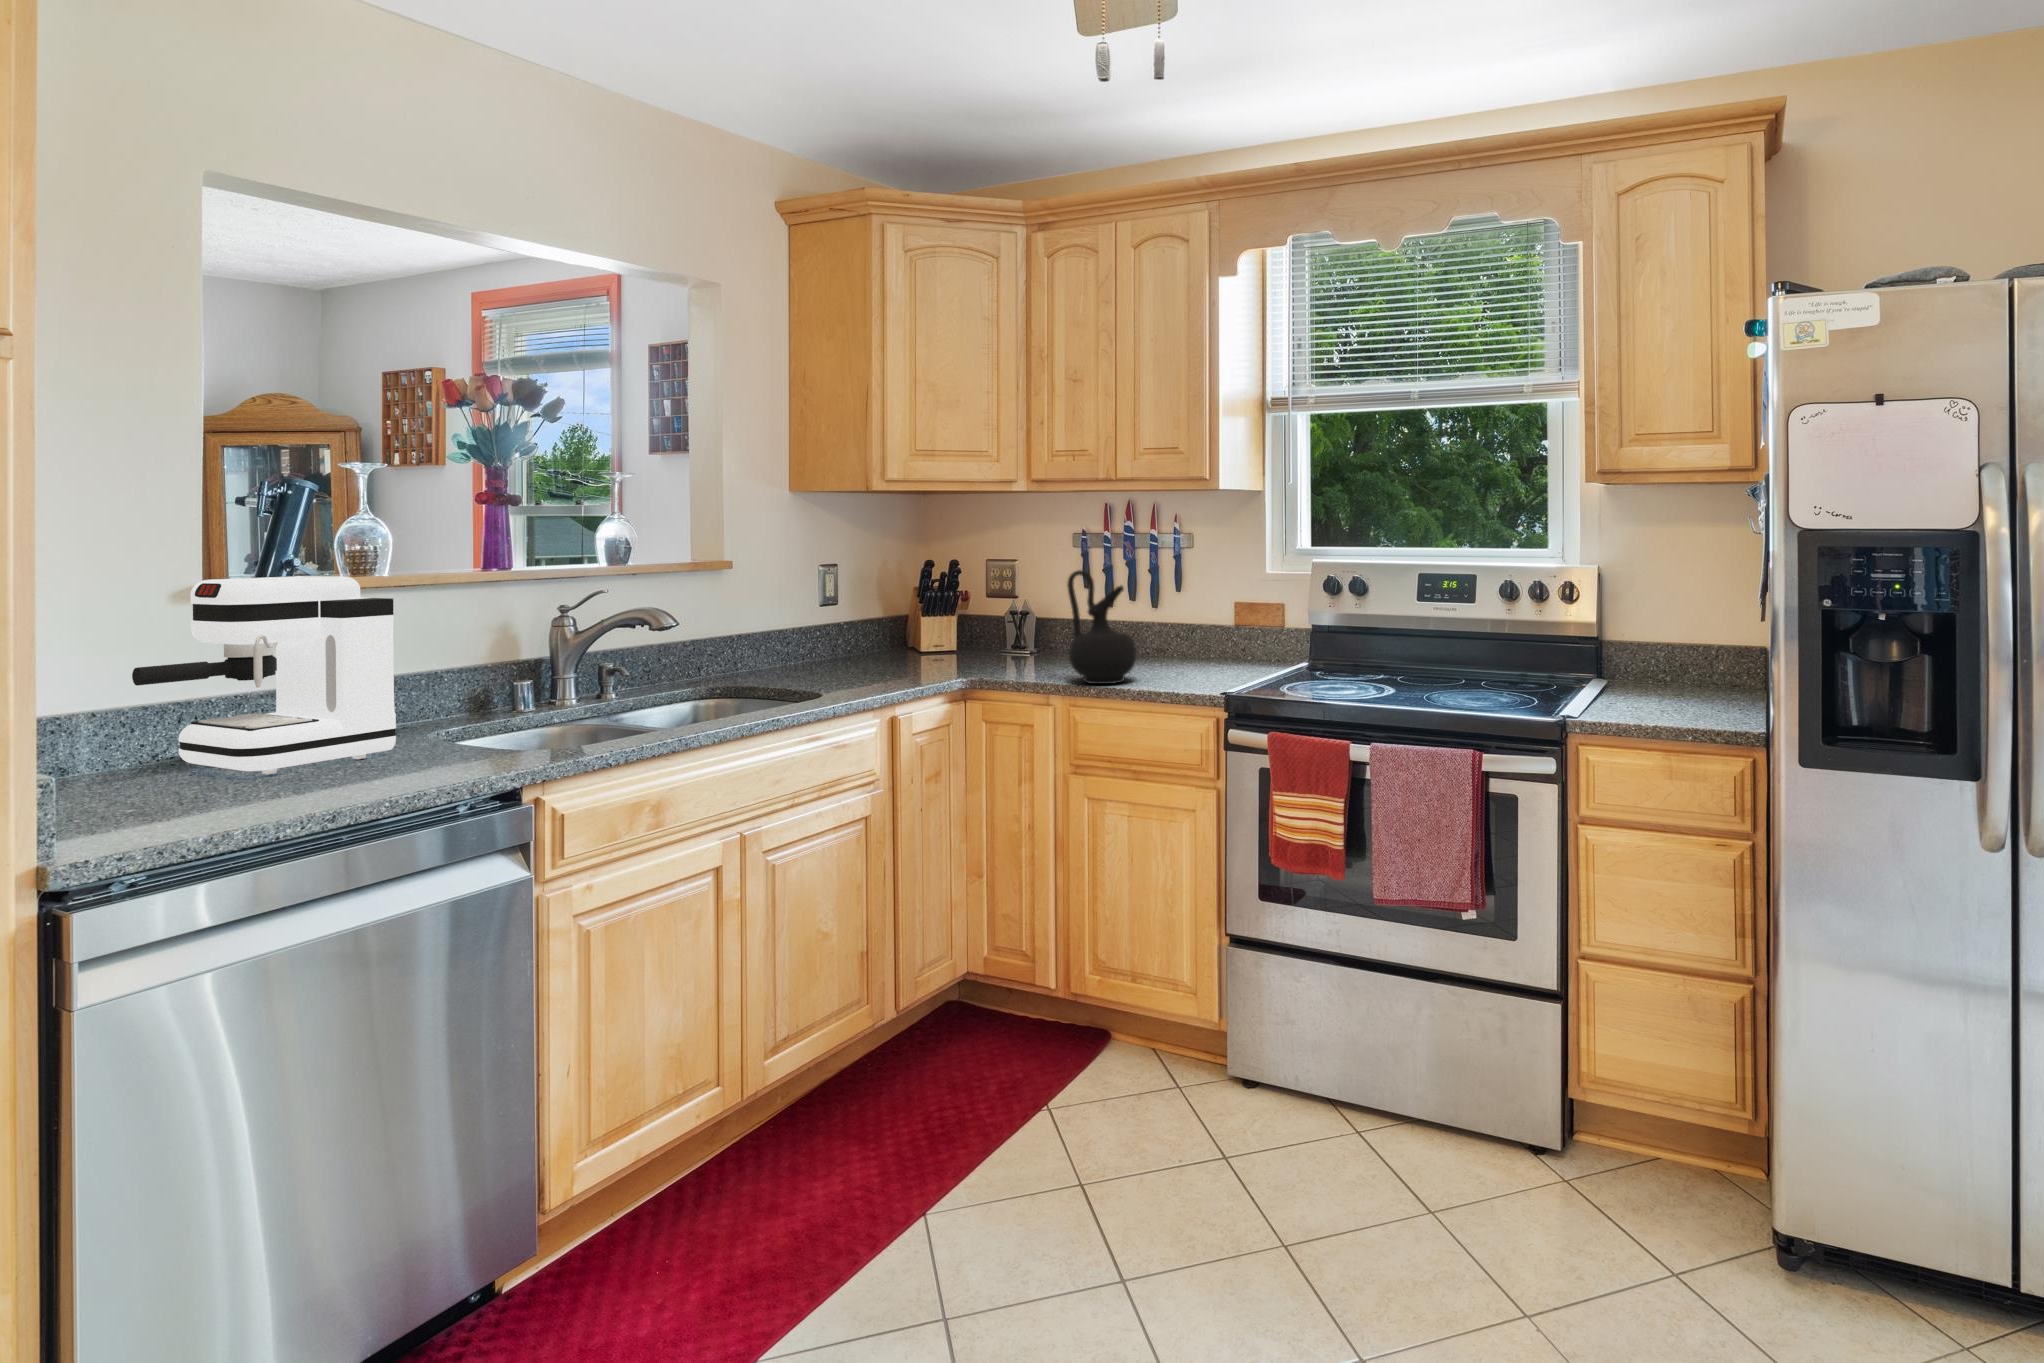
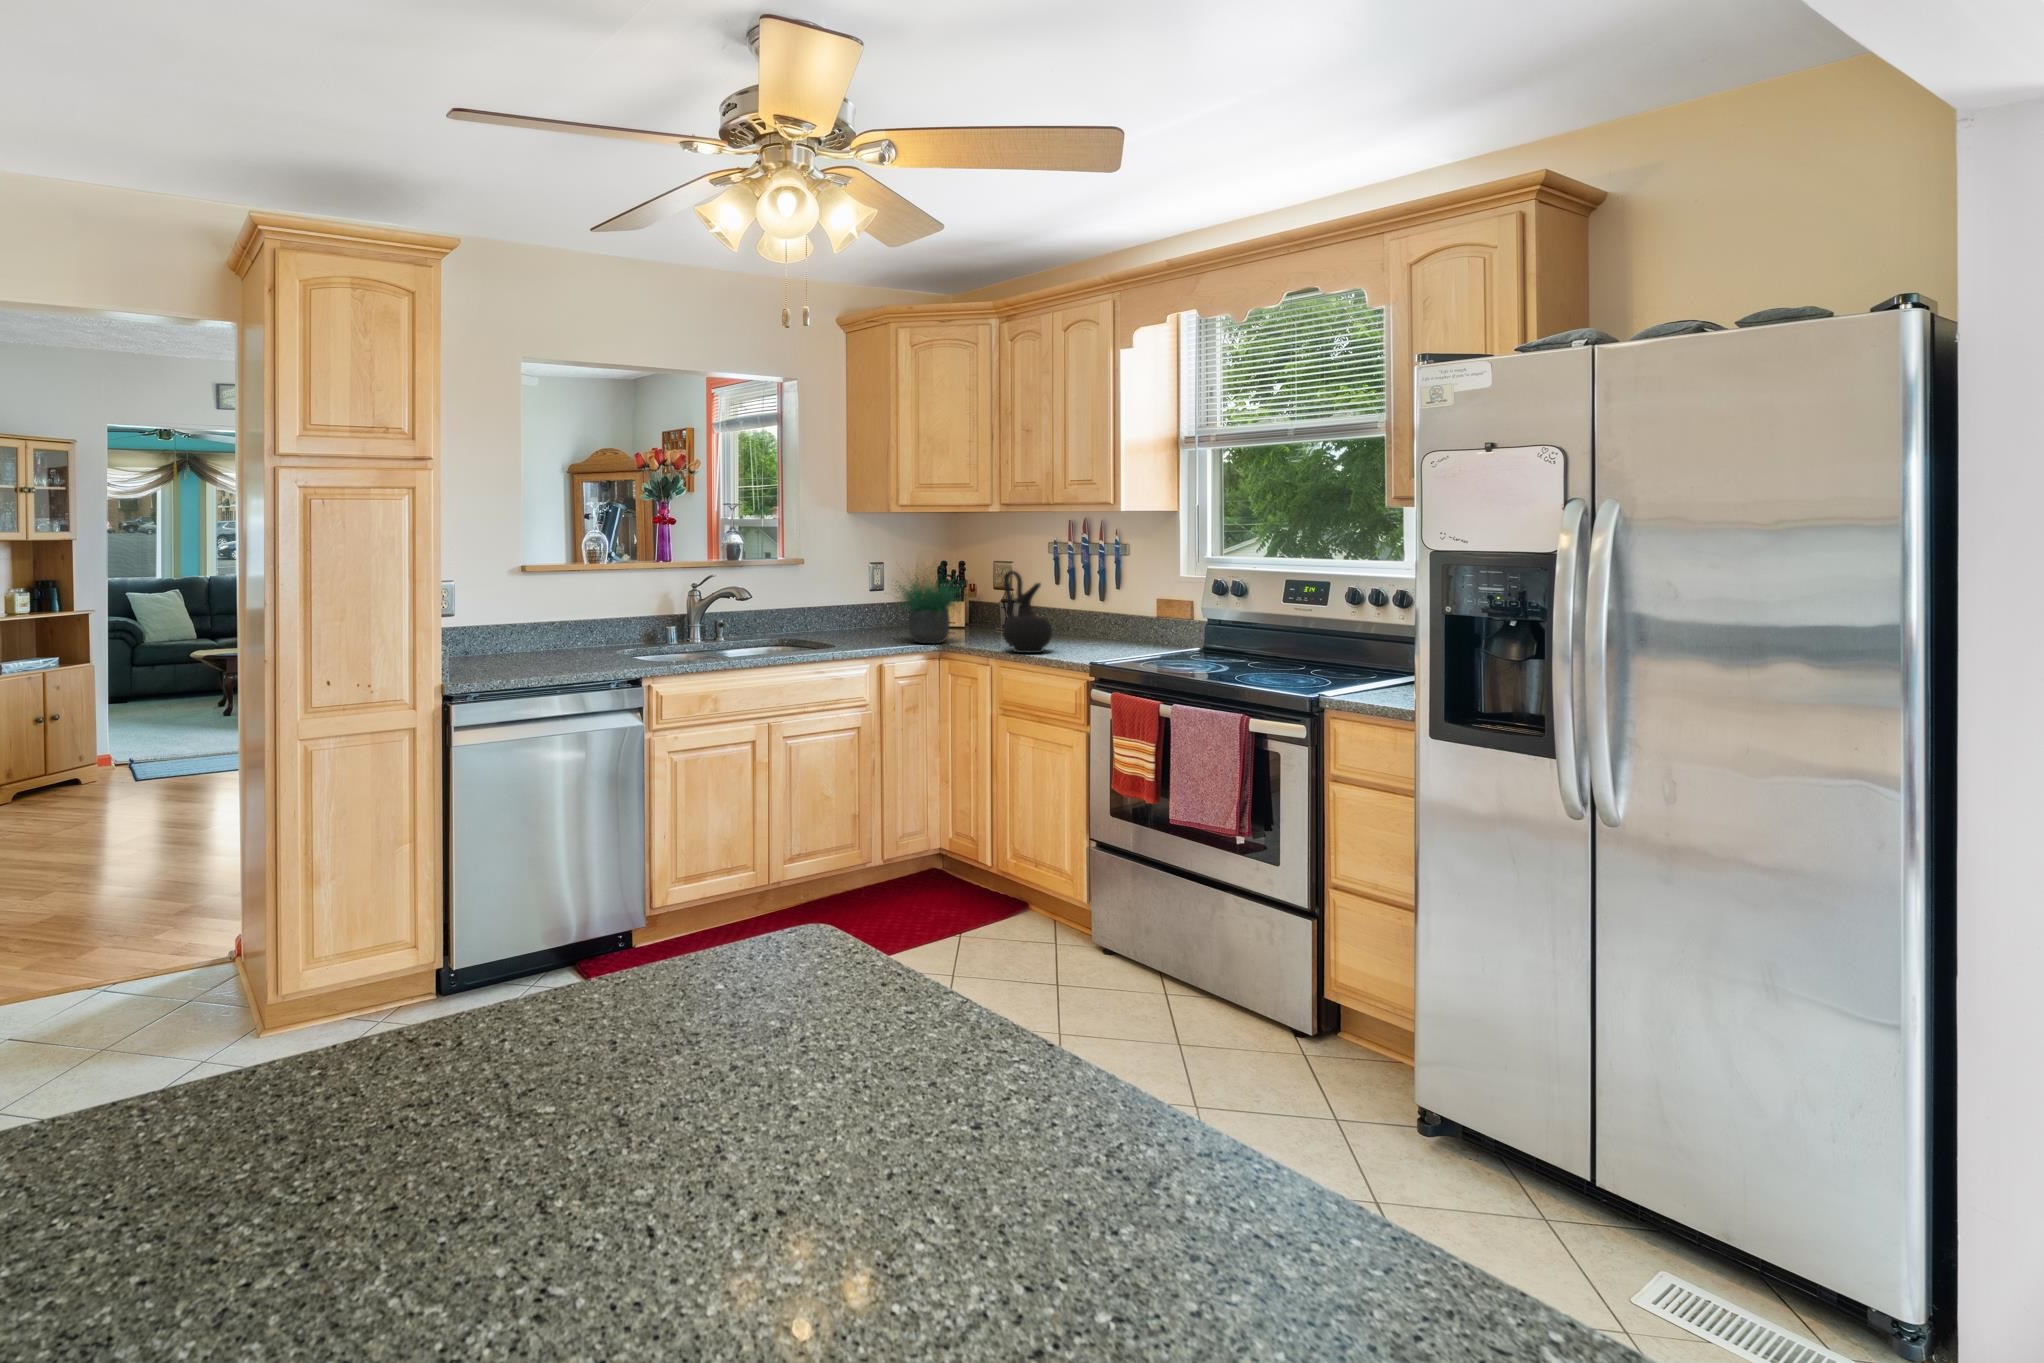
potted plant: none [873,543,1016,679] -> present [897,569,960,643]
coffee maker: present [132,576,396,774] -> none [490,562,598,662]

